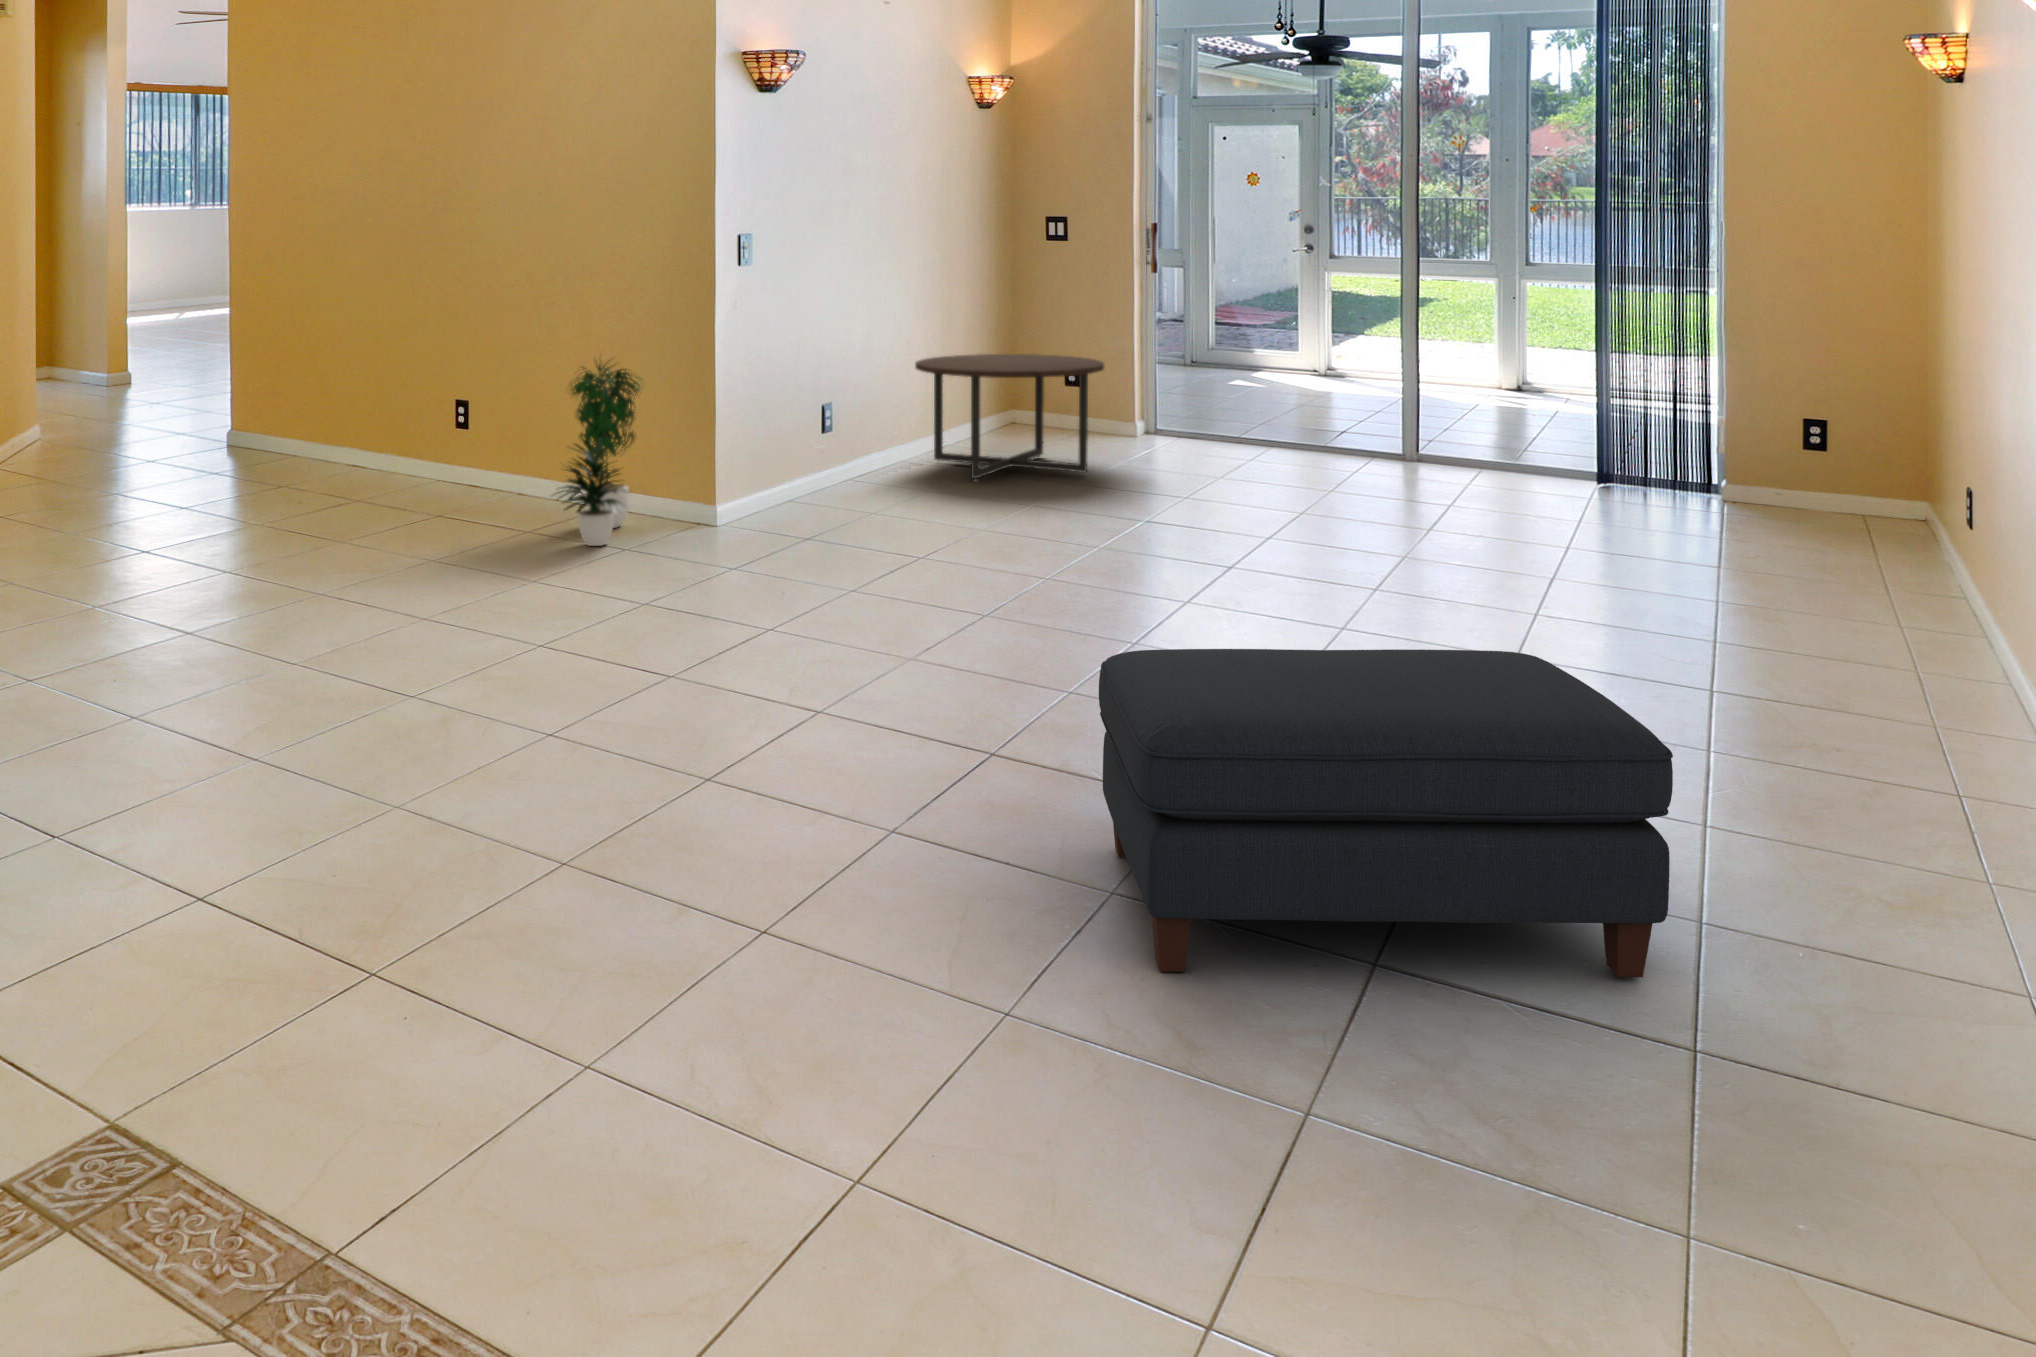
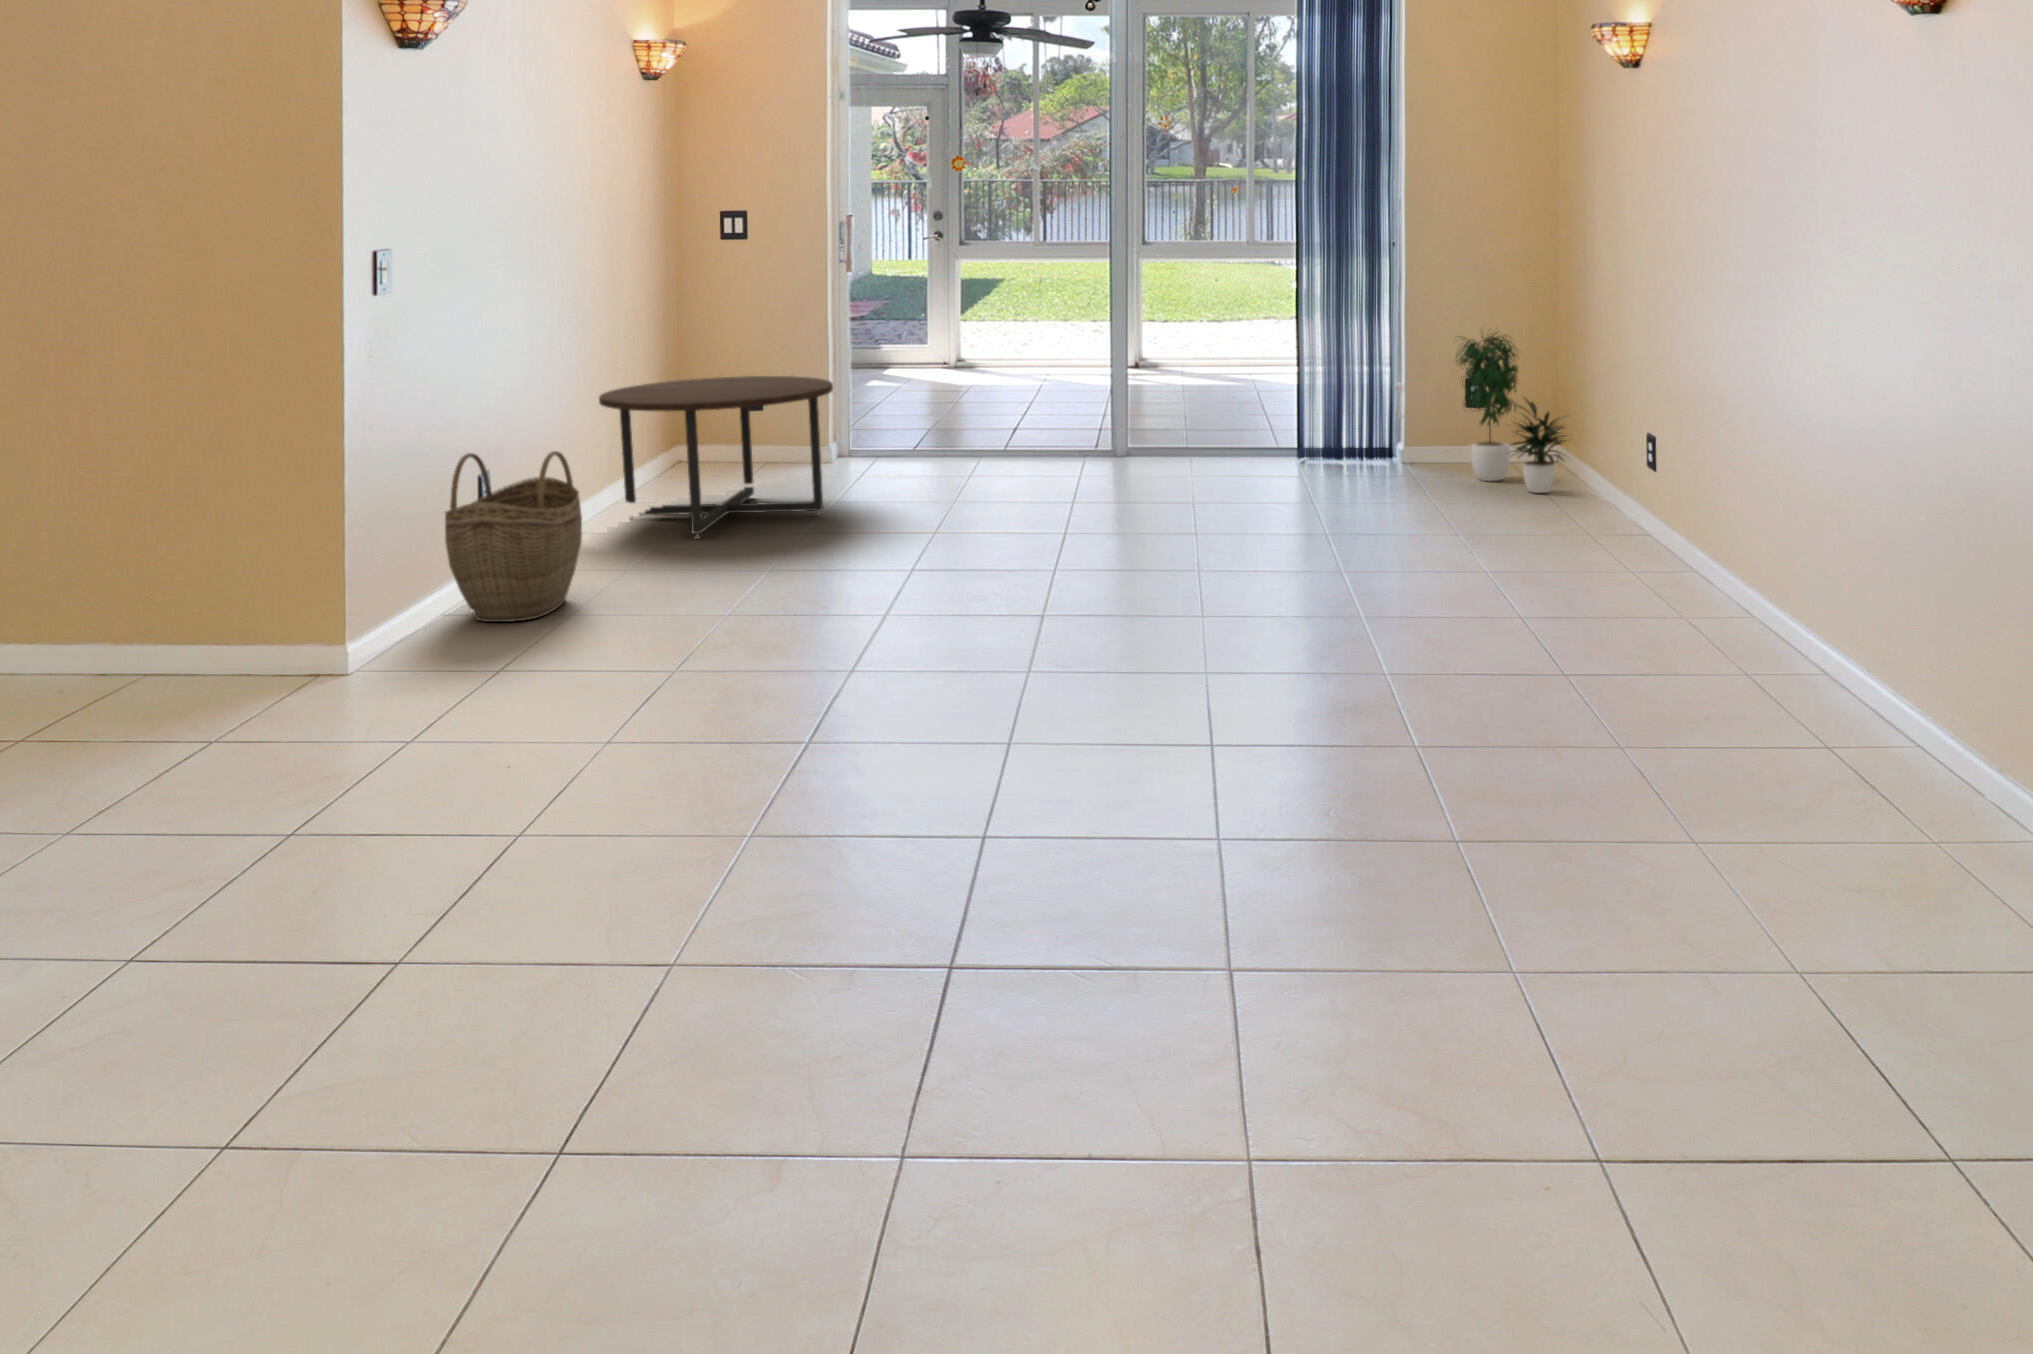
potted plant: present [554,360,643,546] -> present [1457,331,1566,493]
woven basket: none [767,392,867,521] -> present [445,451,582,622]
ottoman: present [1099,649,1673,977] -> none [1253,689,1941,1226]

